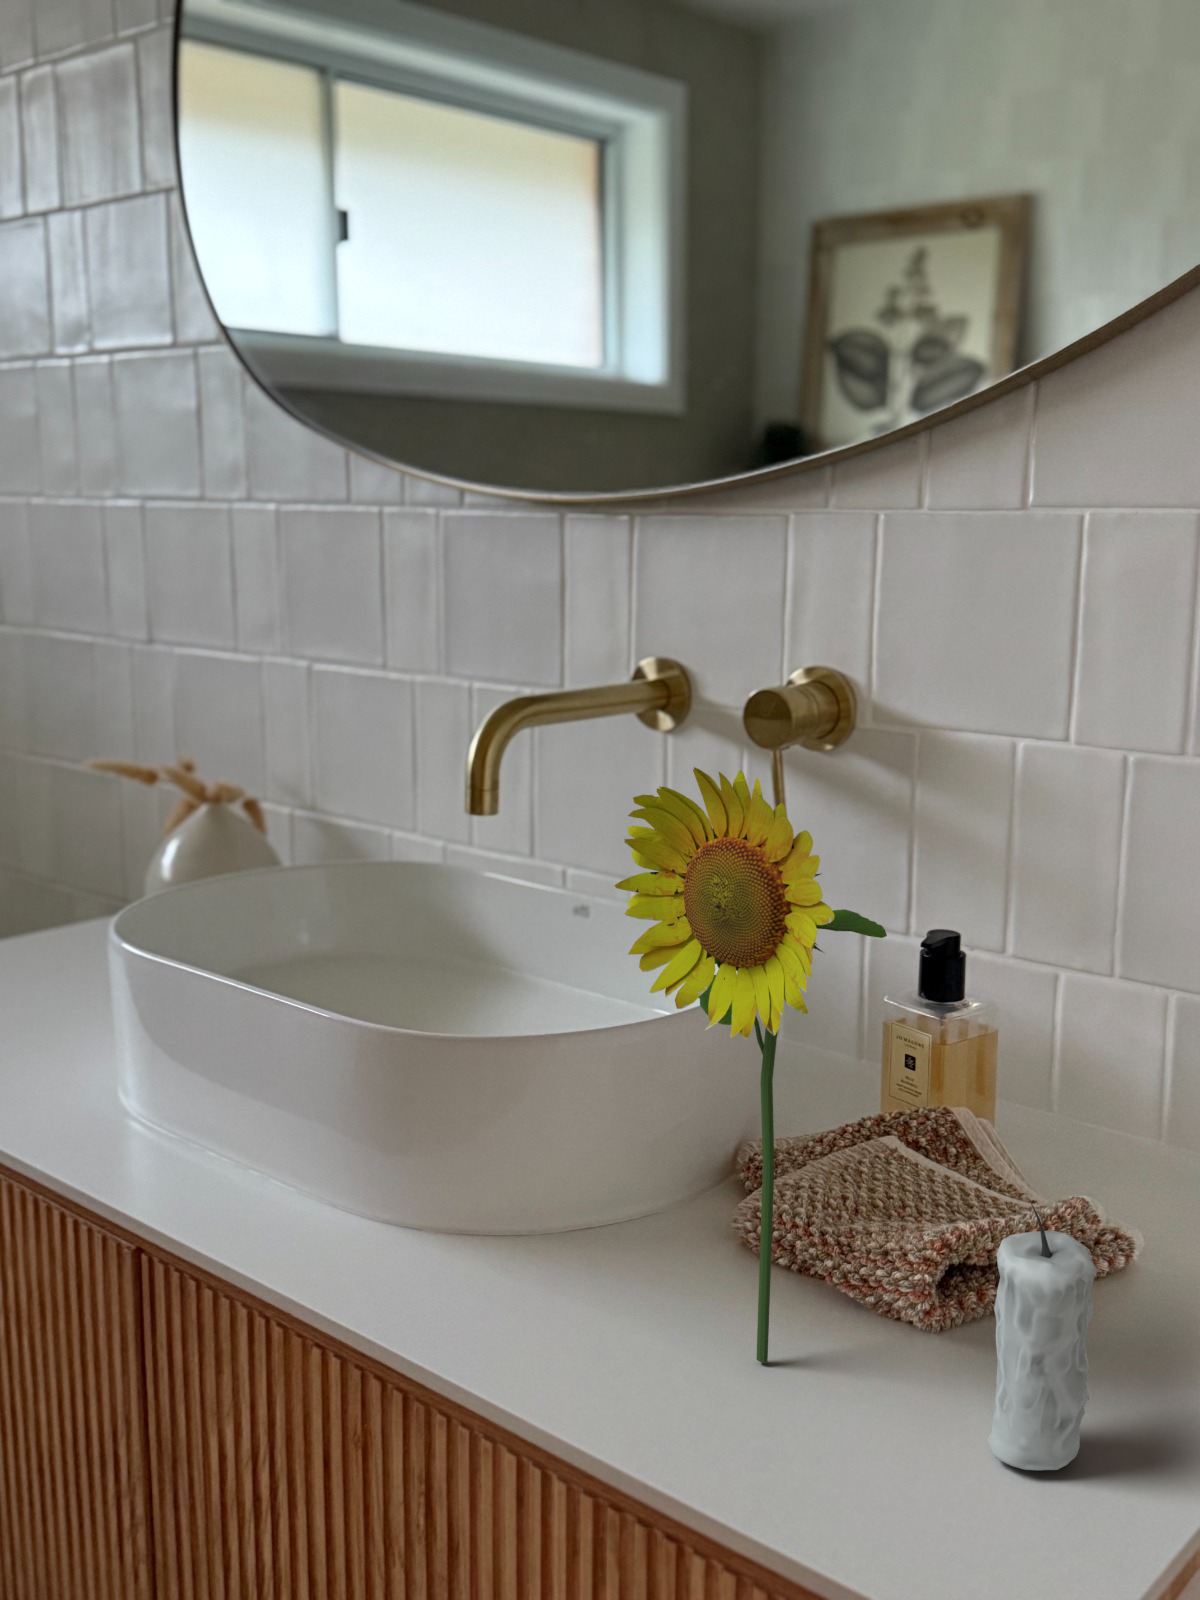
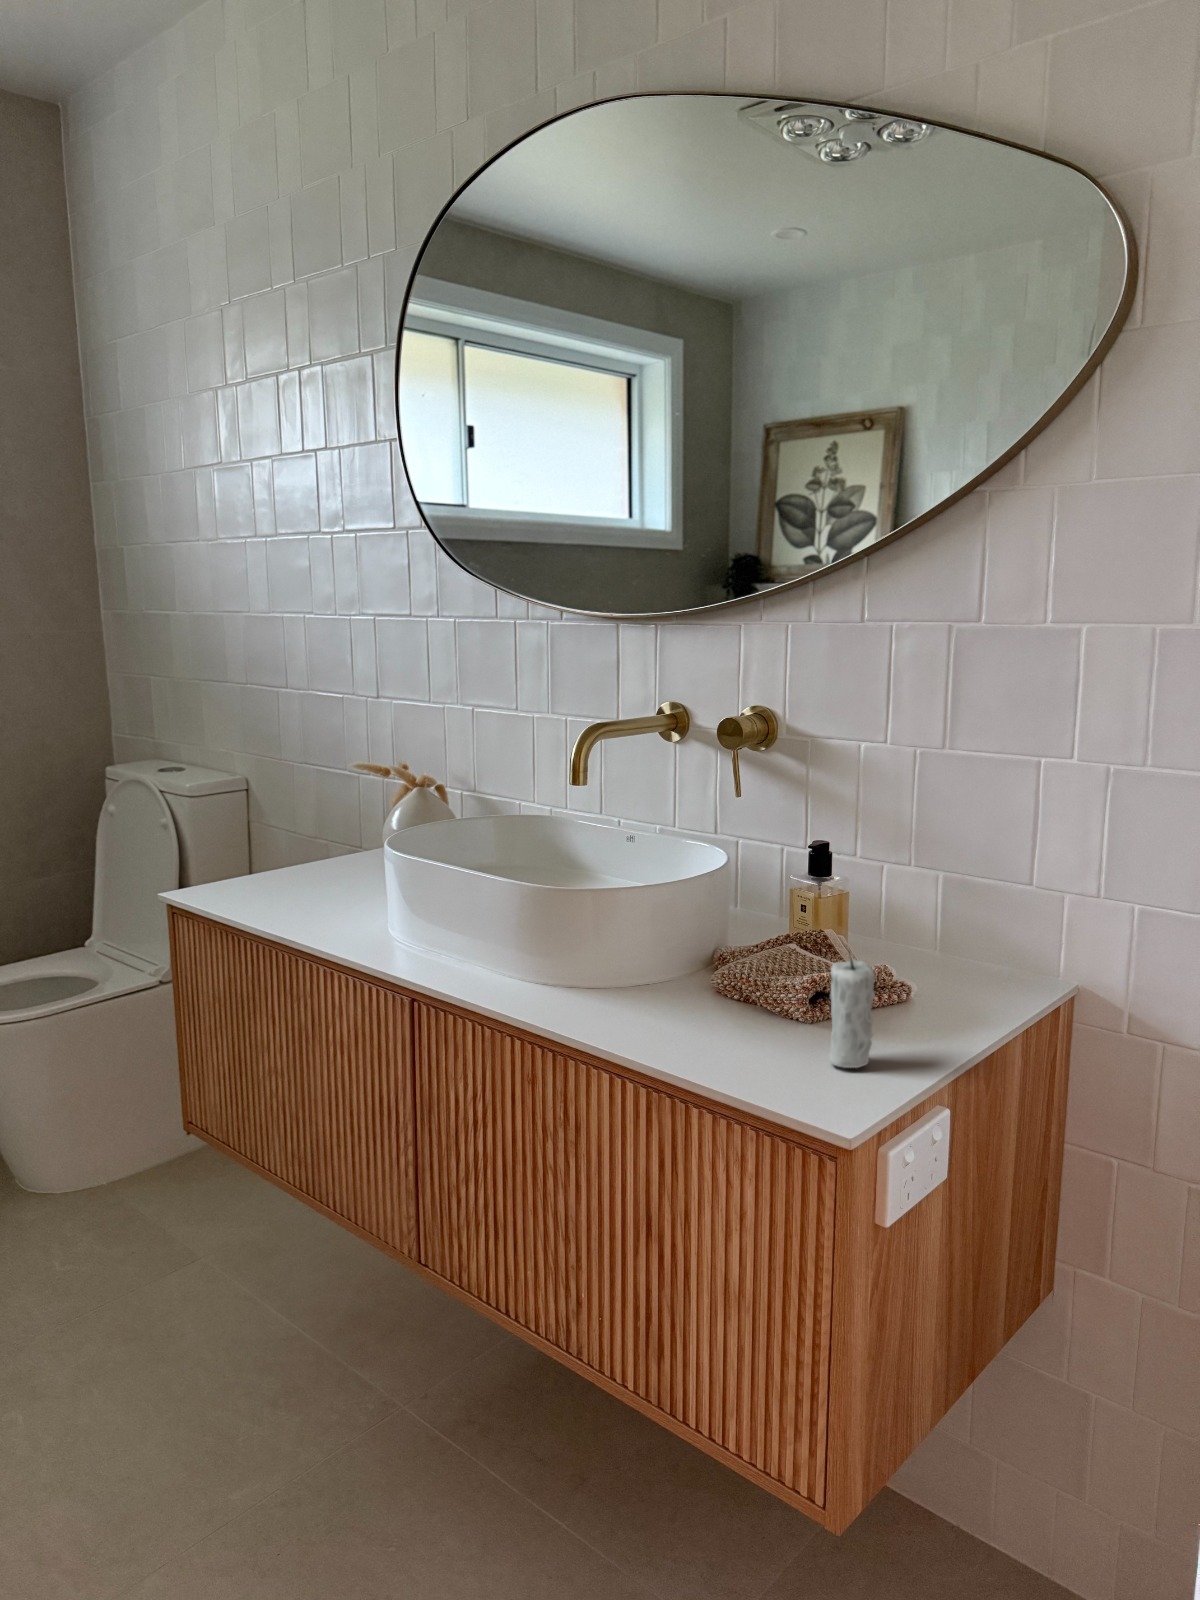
flower: present [615,767,887,1363] -> none [655,749,780,1034]

